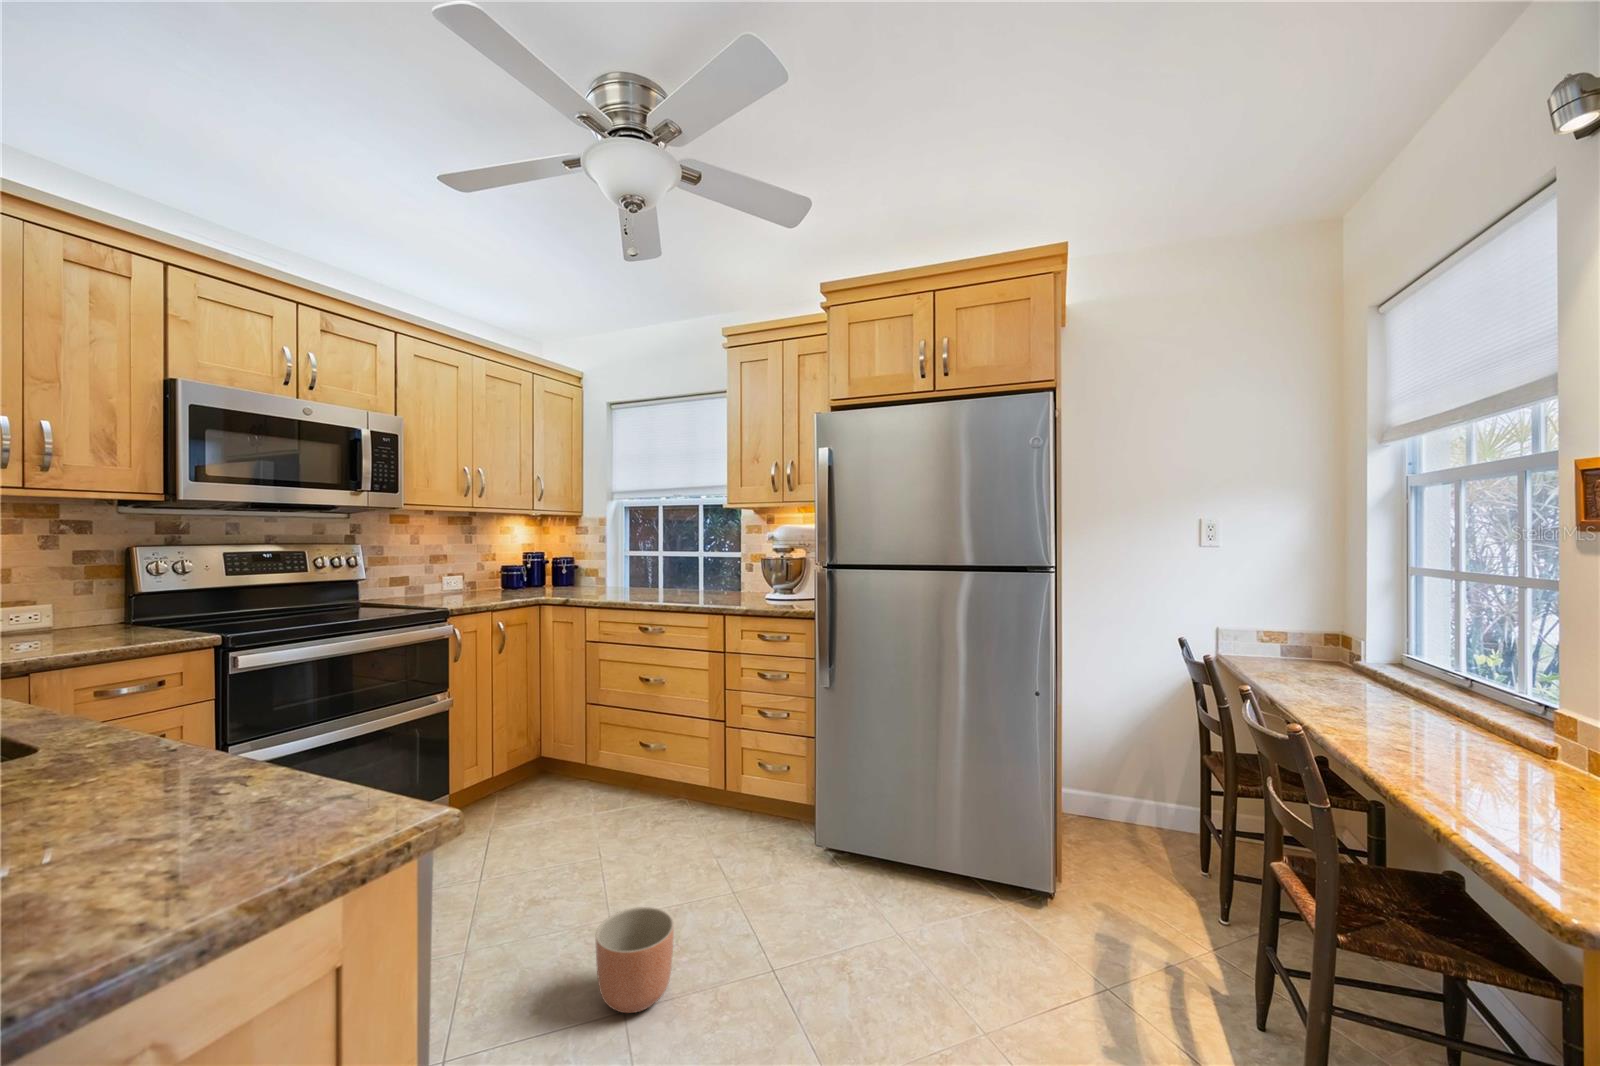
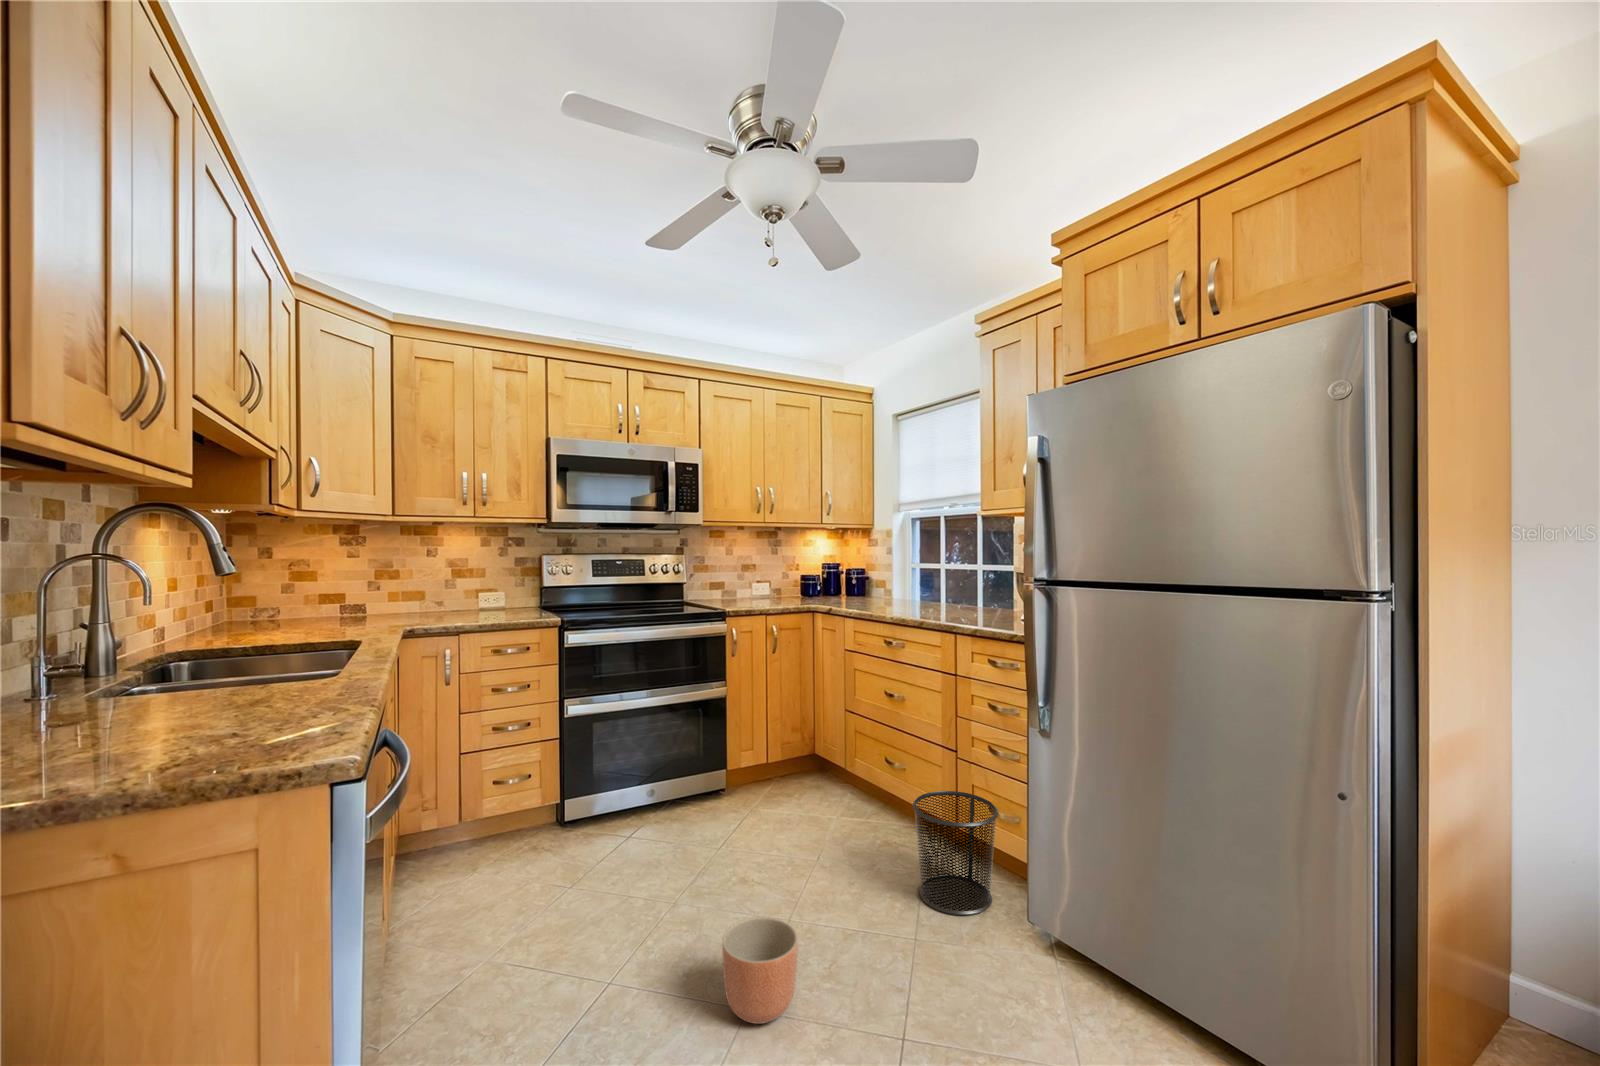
waste bin: none [705,756,780,863] -> present [913,791,998,915]

